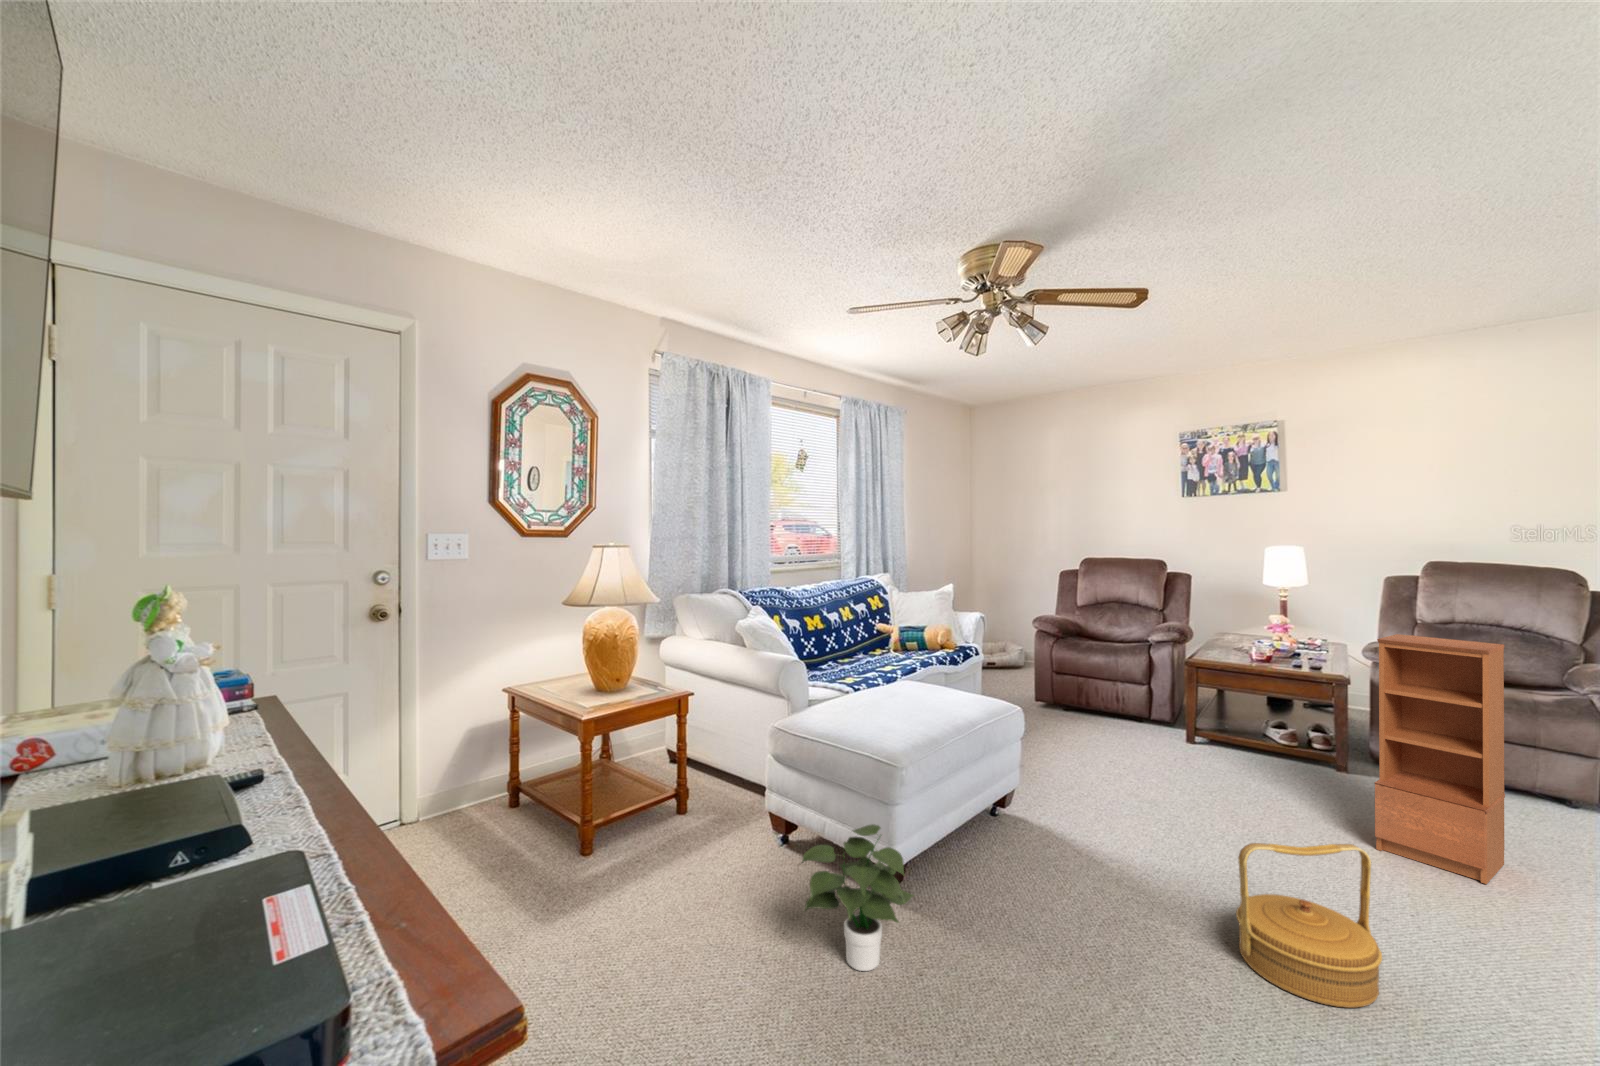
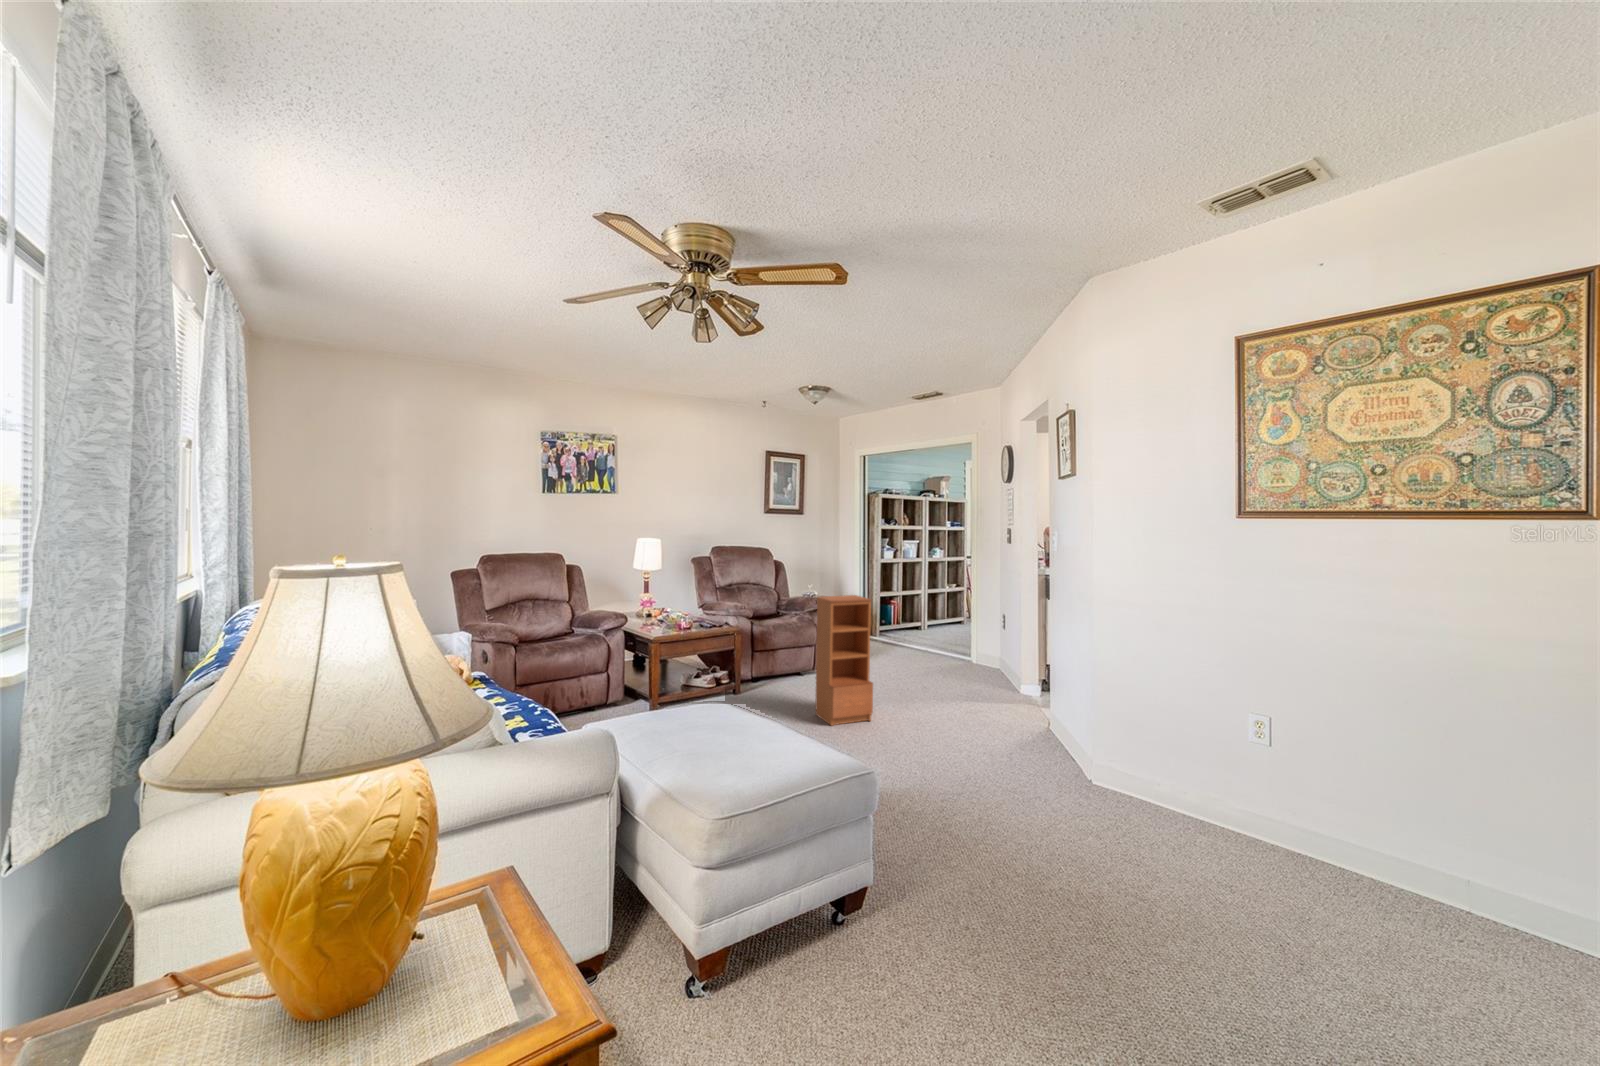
potted plant: present [802,824,914,971] -> none [894,842,999,975]
basket: present [1236,843,1382,1008] -> none [910,714,976,805]

